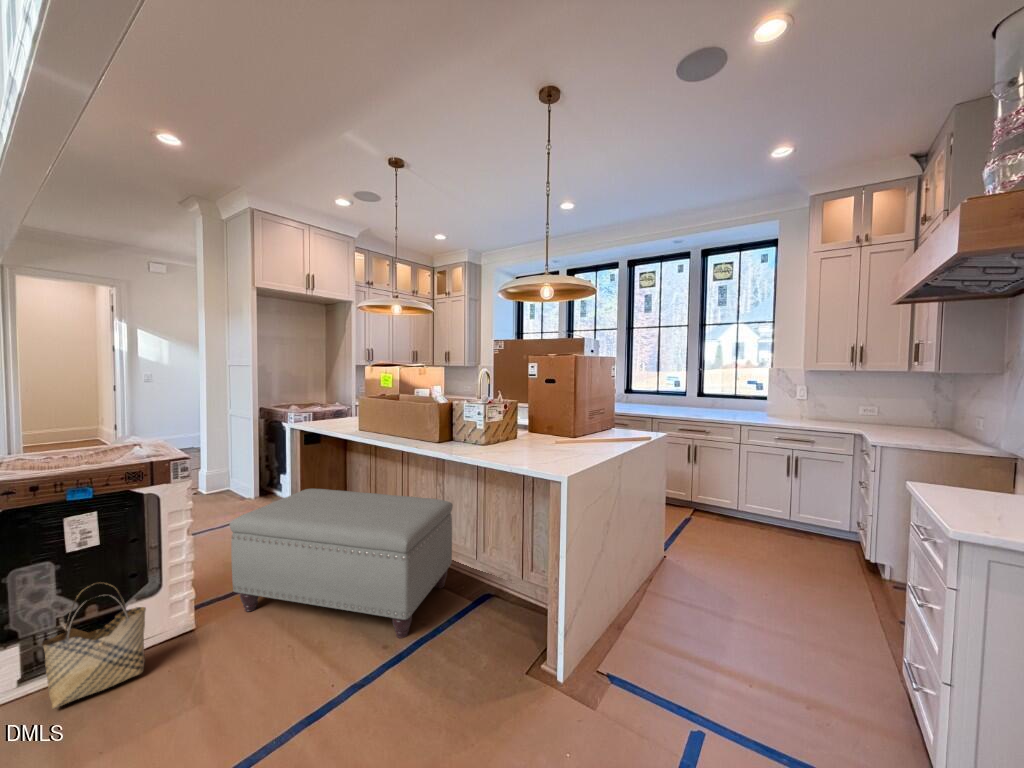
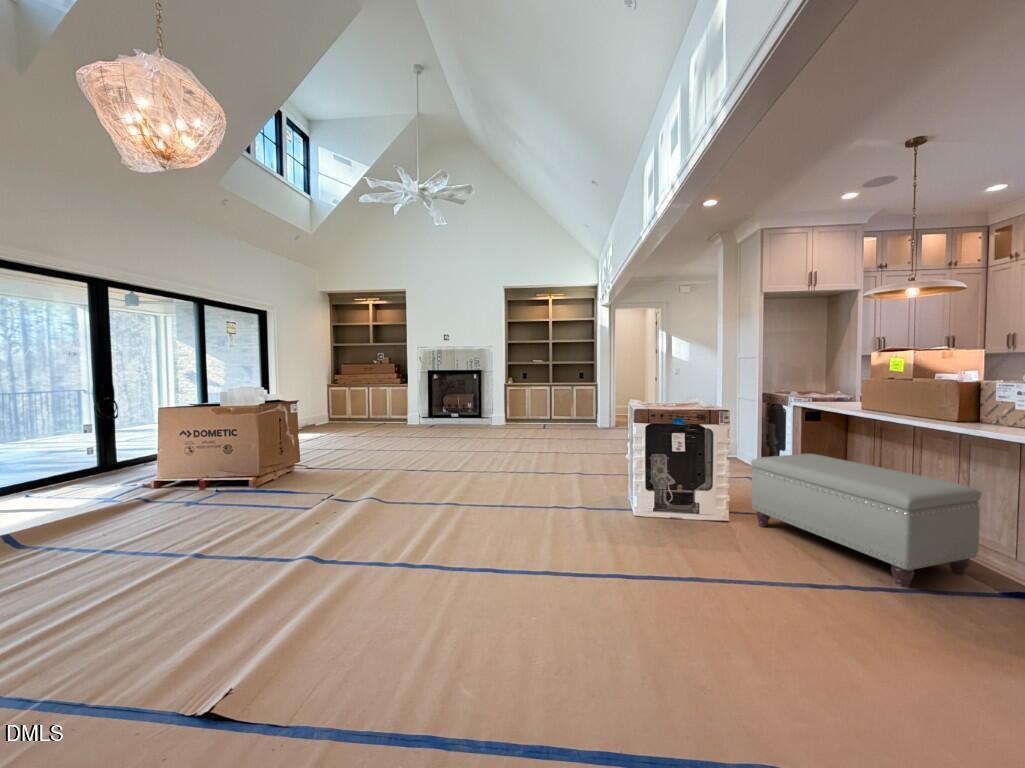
woven basket: present [42,582,146,709] -> none [664,472,706,529]

